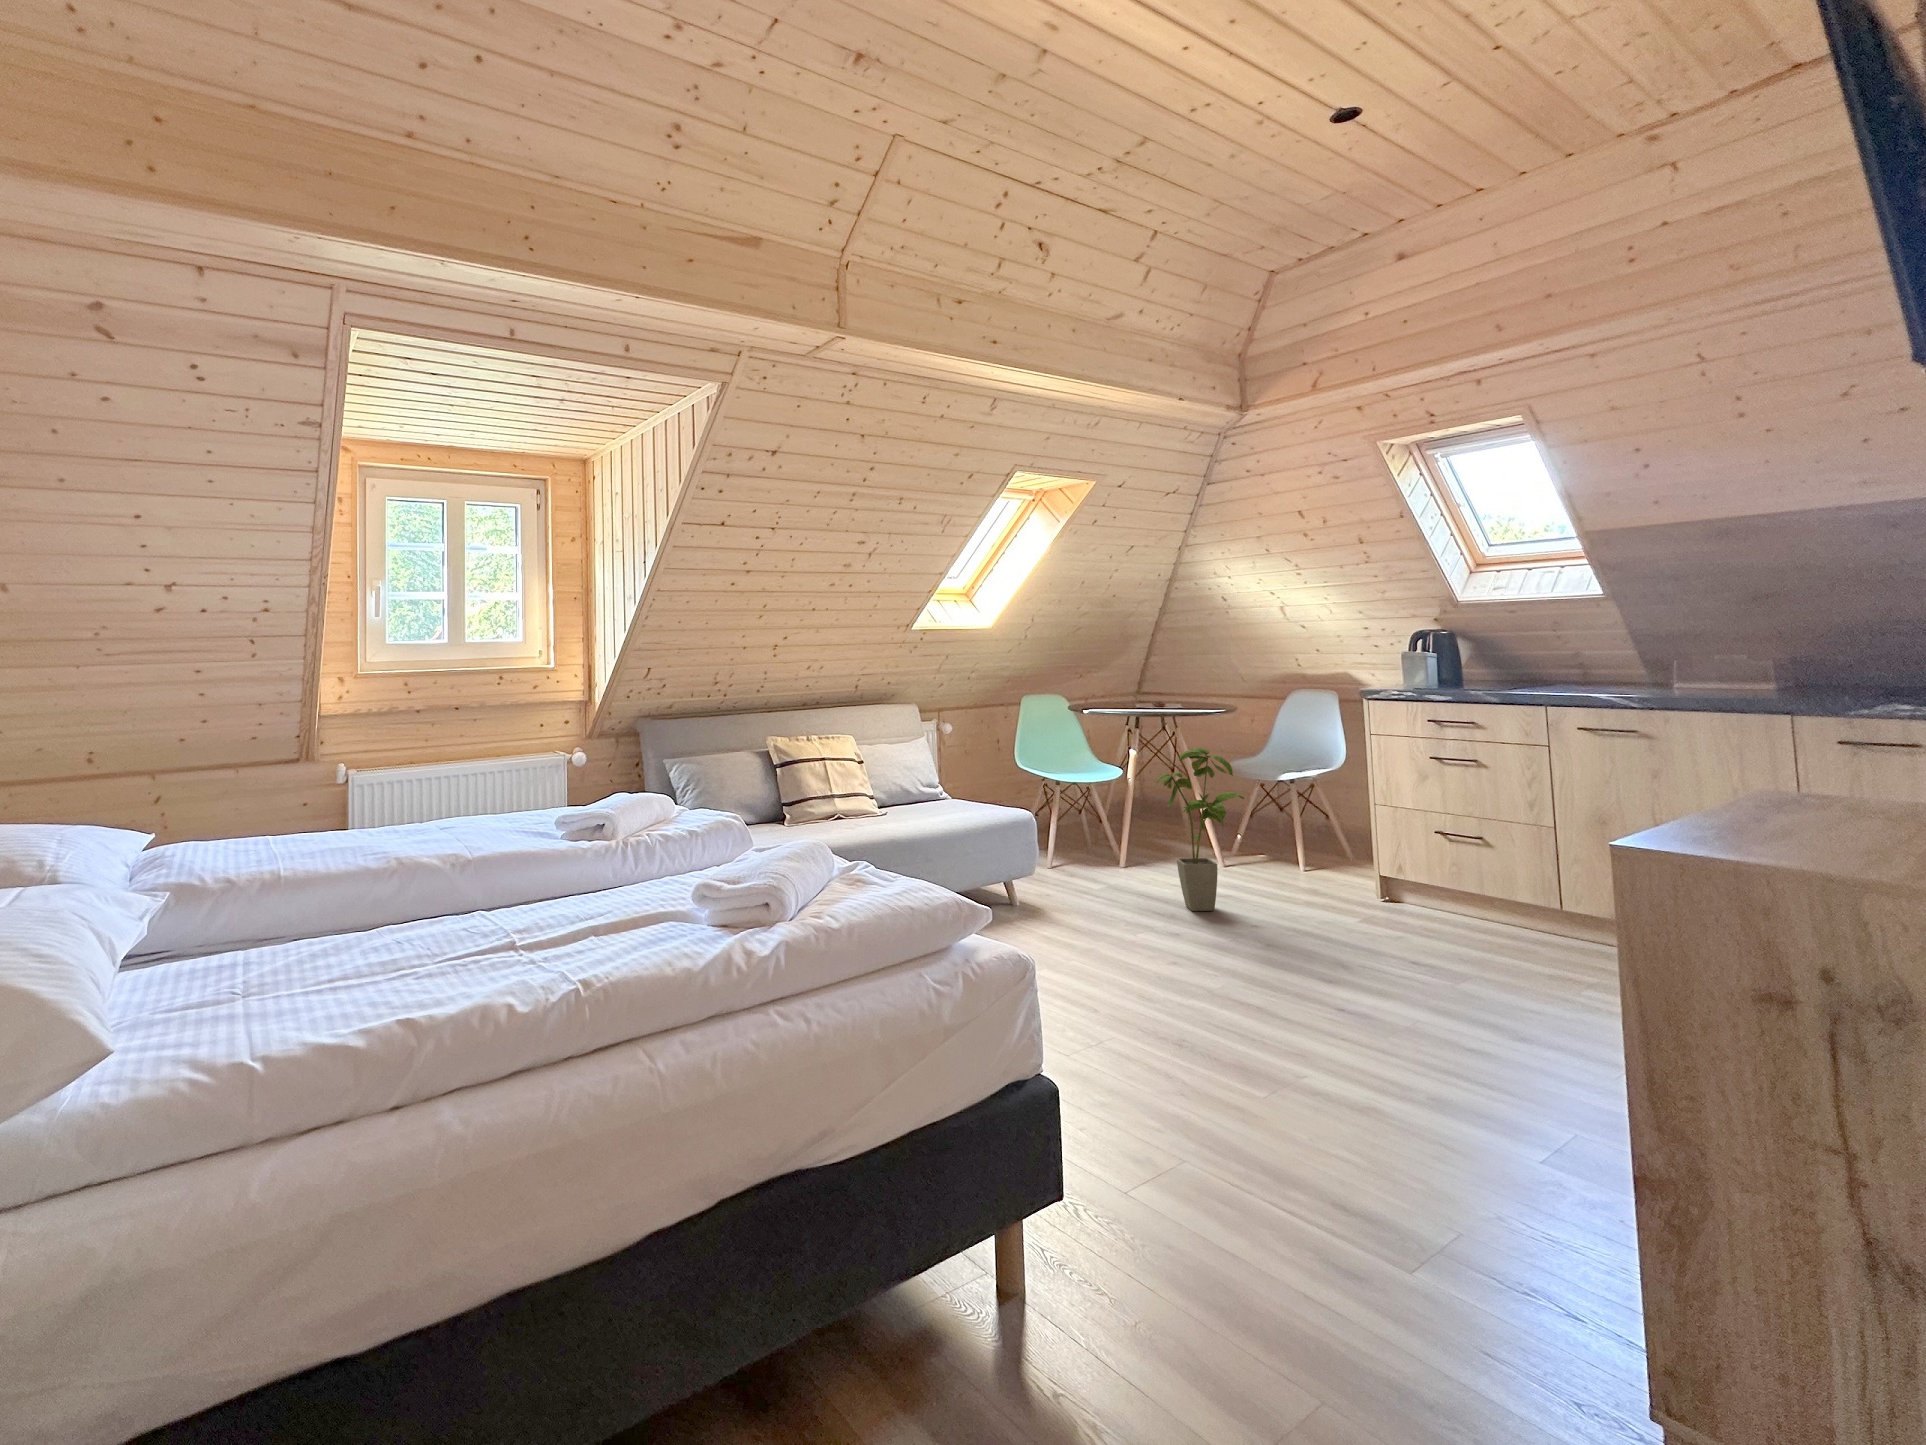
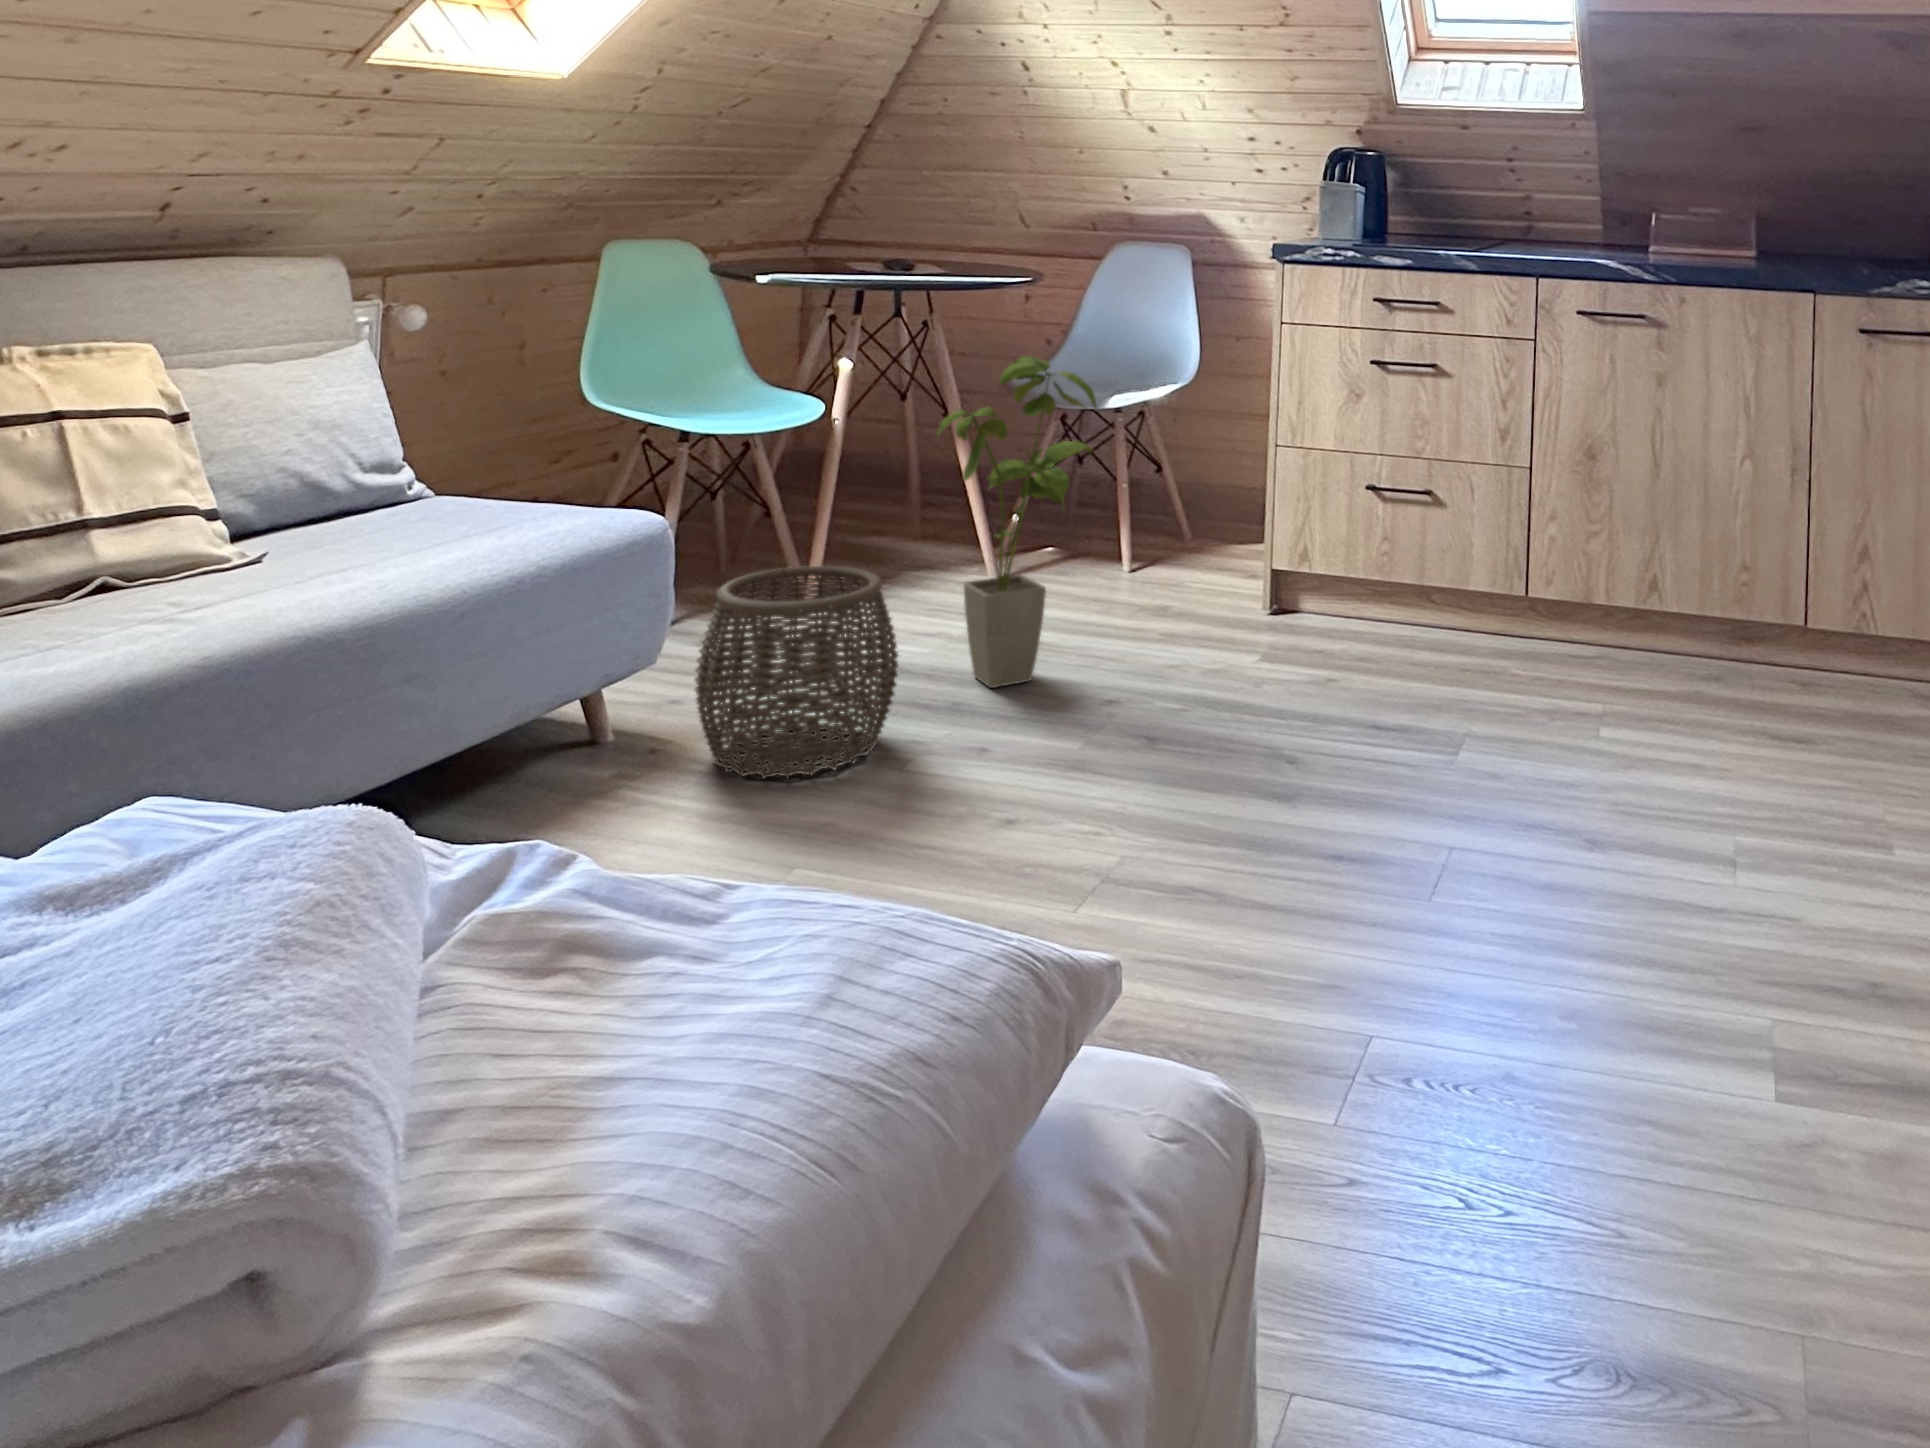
woven basket: none [1043,840,1133,929] -> present [695,566,899,778]

